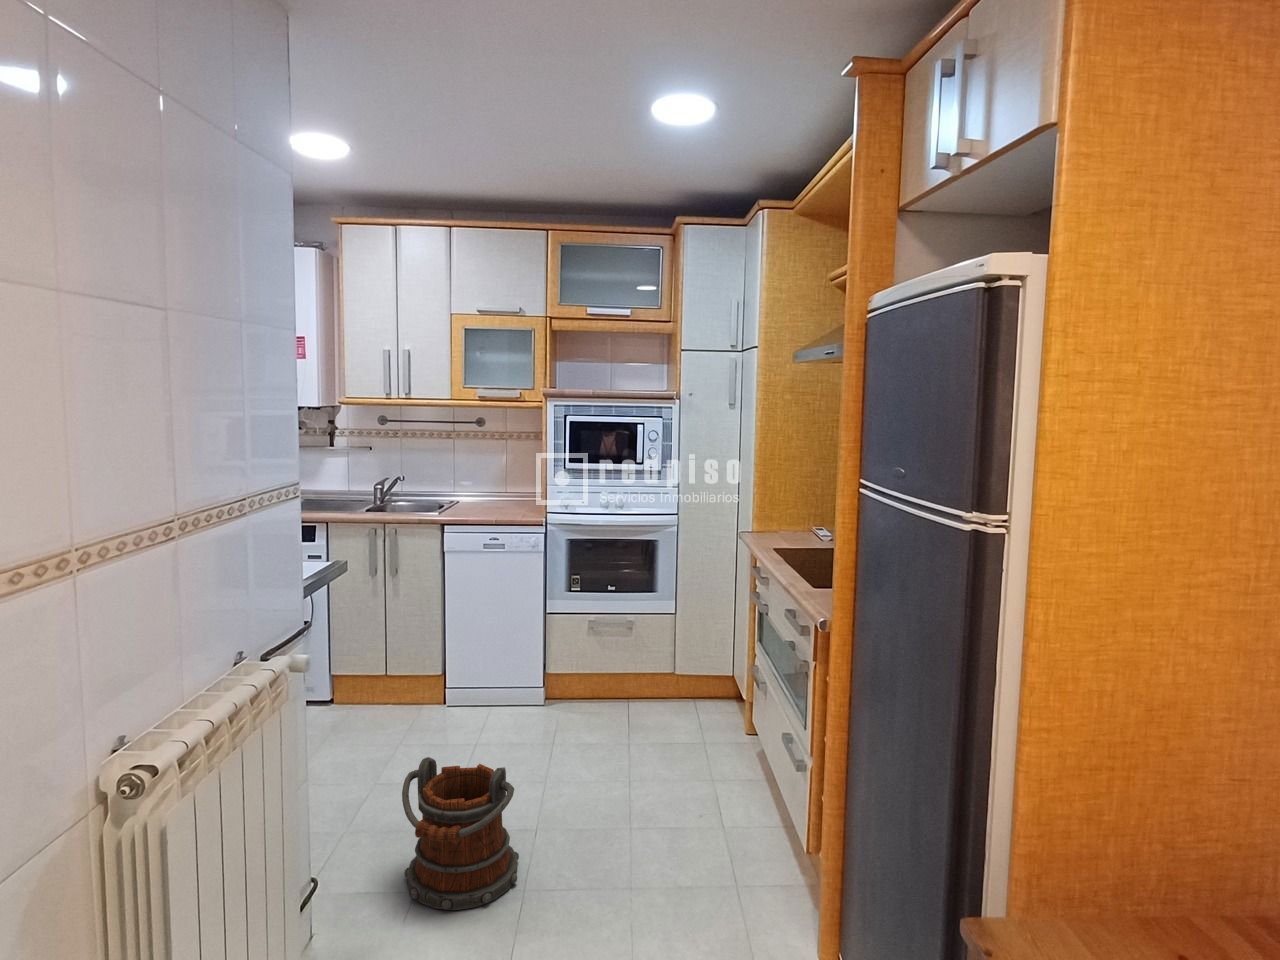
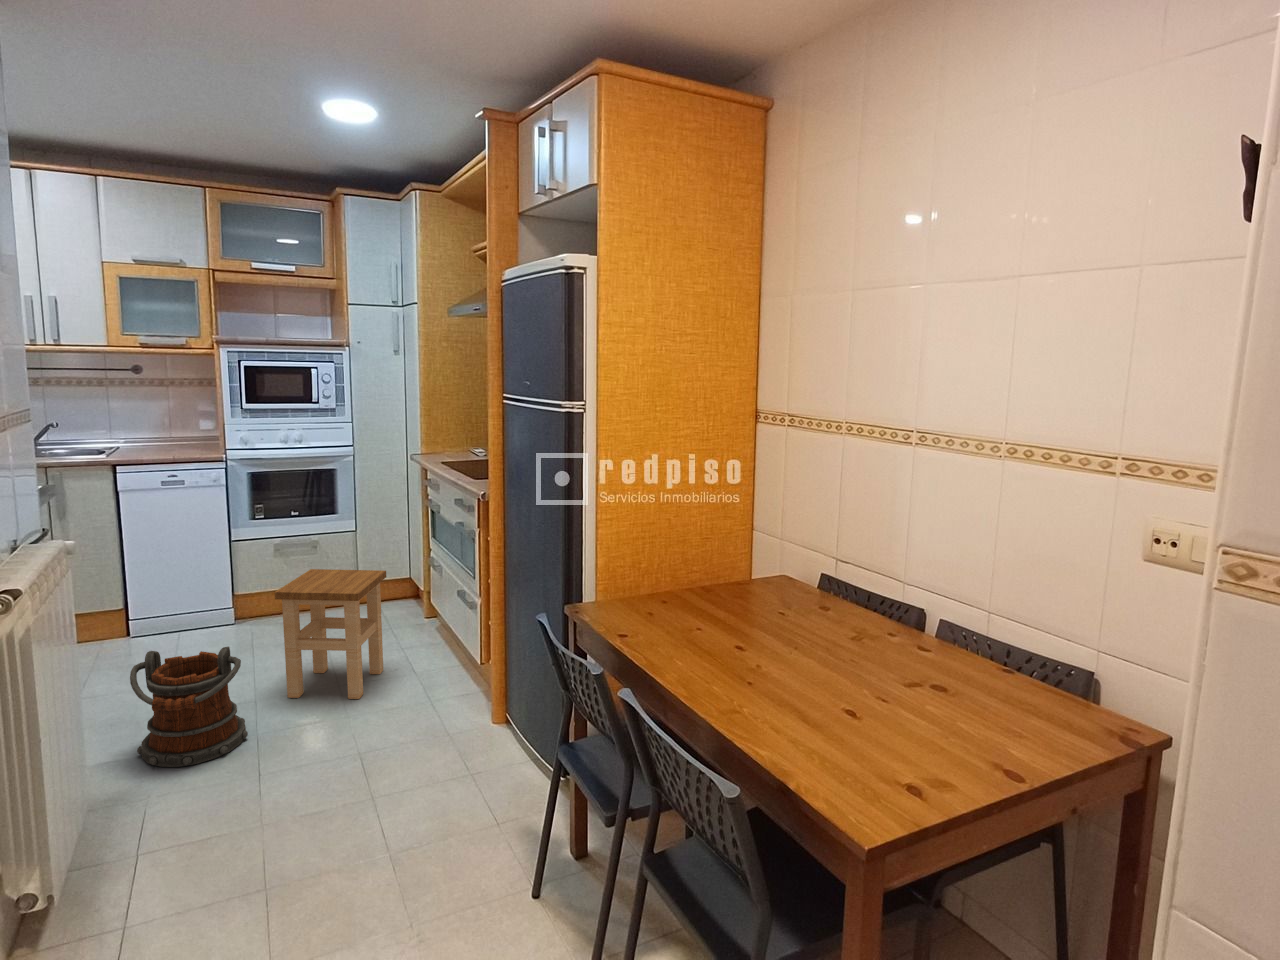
stool: none [565,669,697,852] -> present [275,569,386,699]

